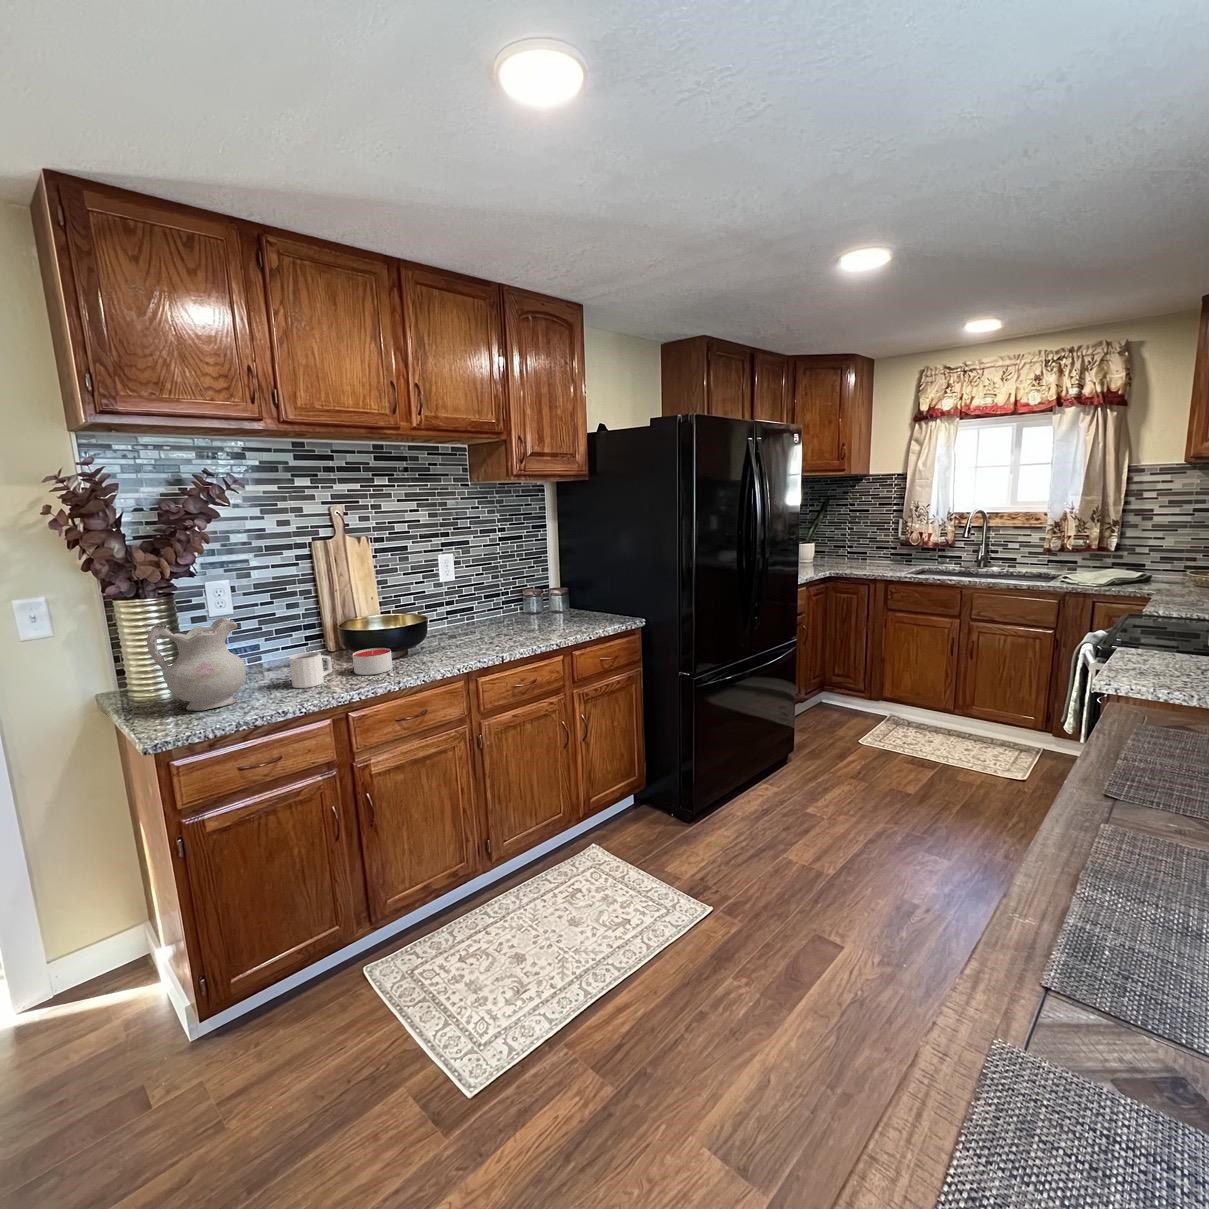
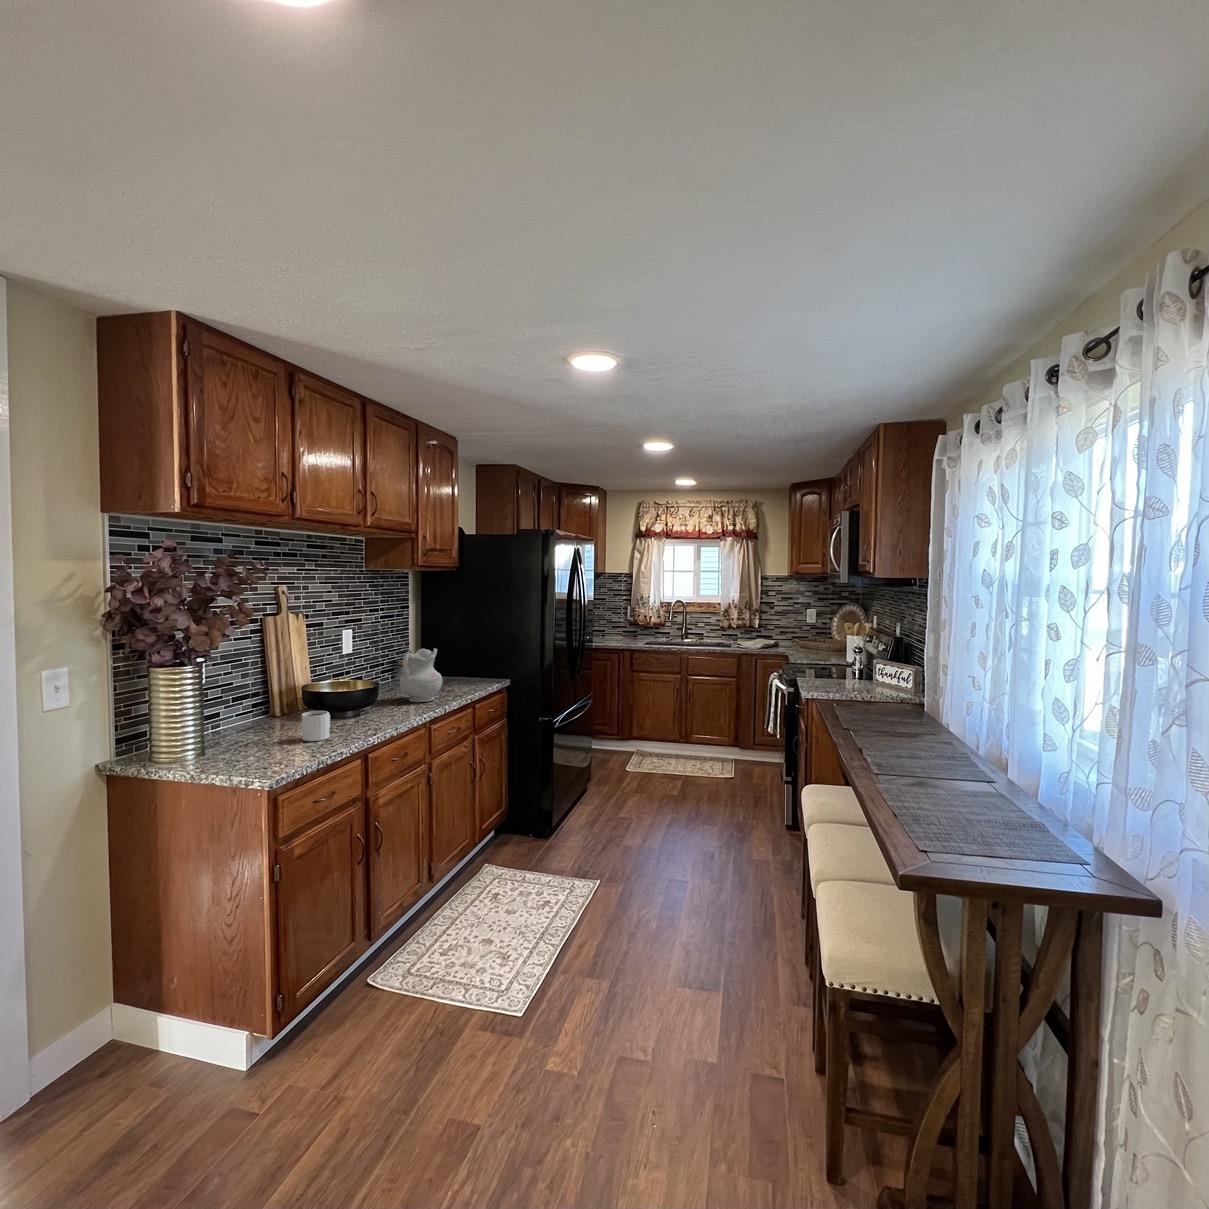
ceramic pitcher: present [147,618,246,711] -> present [400,648,442,702]
candle: present [353,648,393,675] -> none [337,707,370,729]

